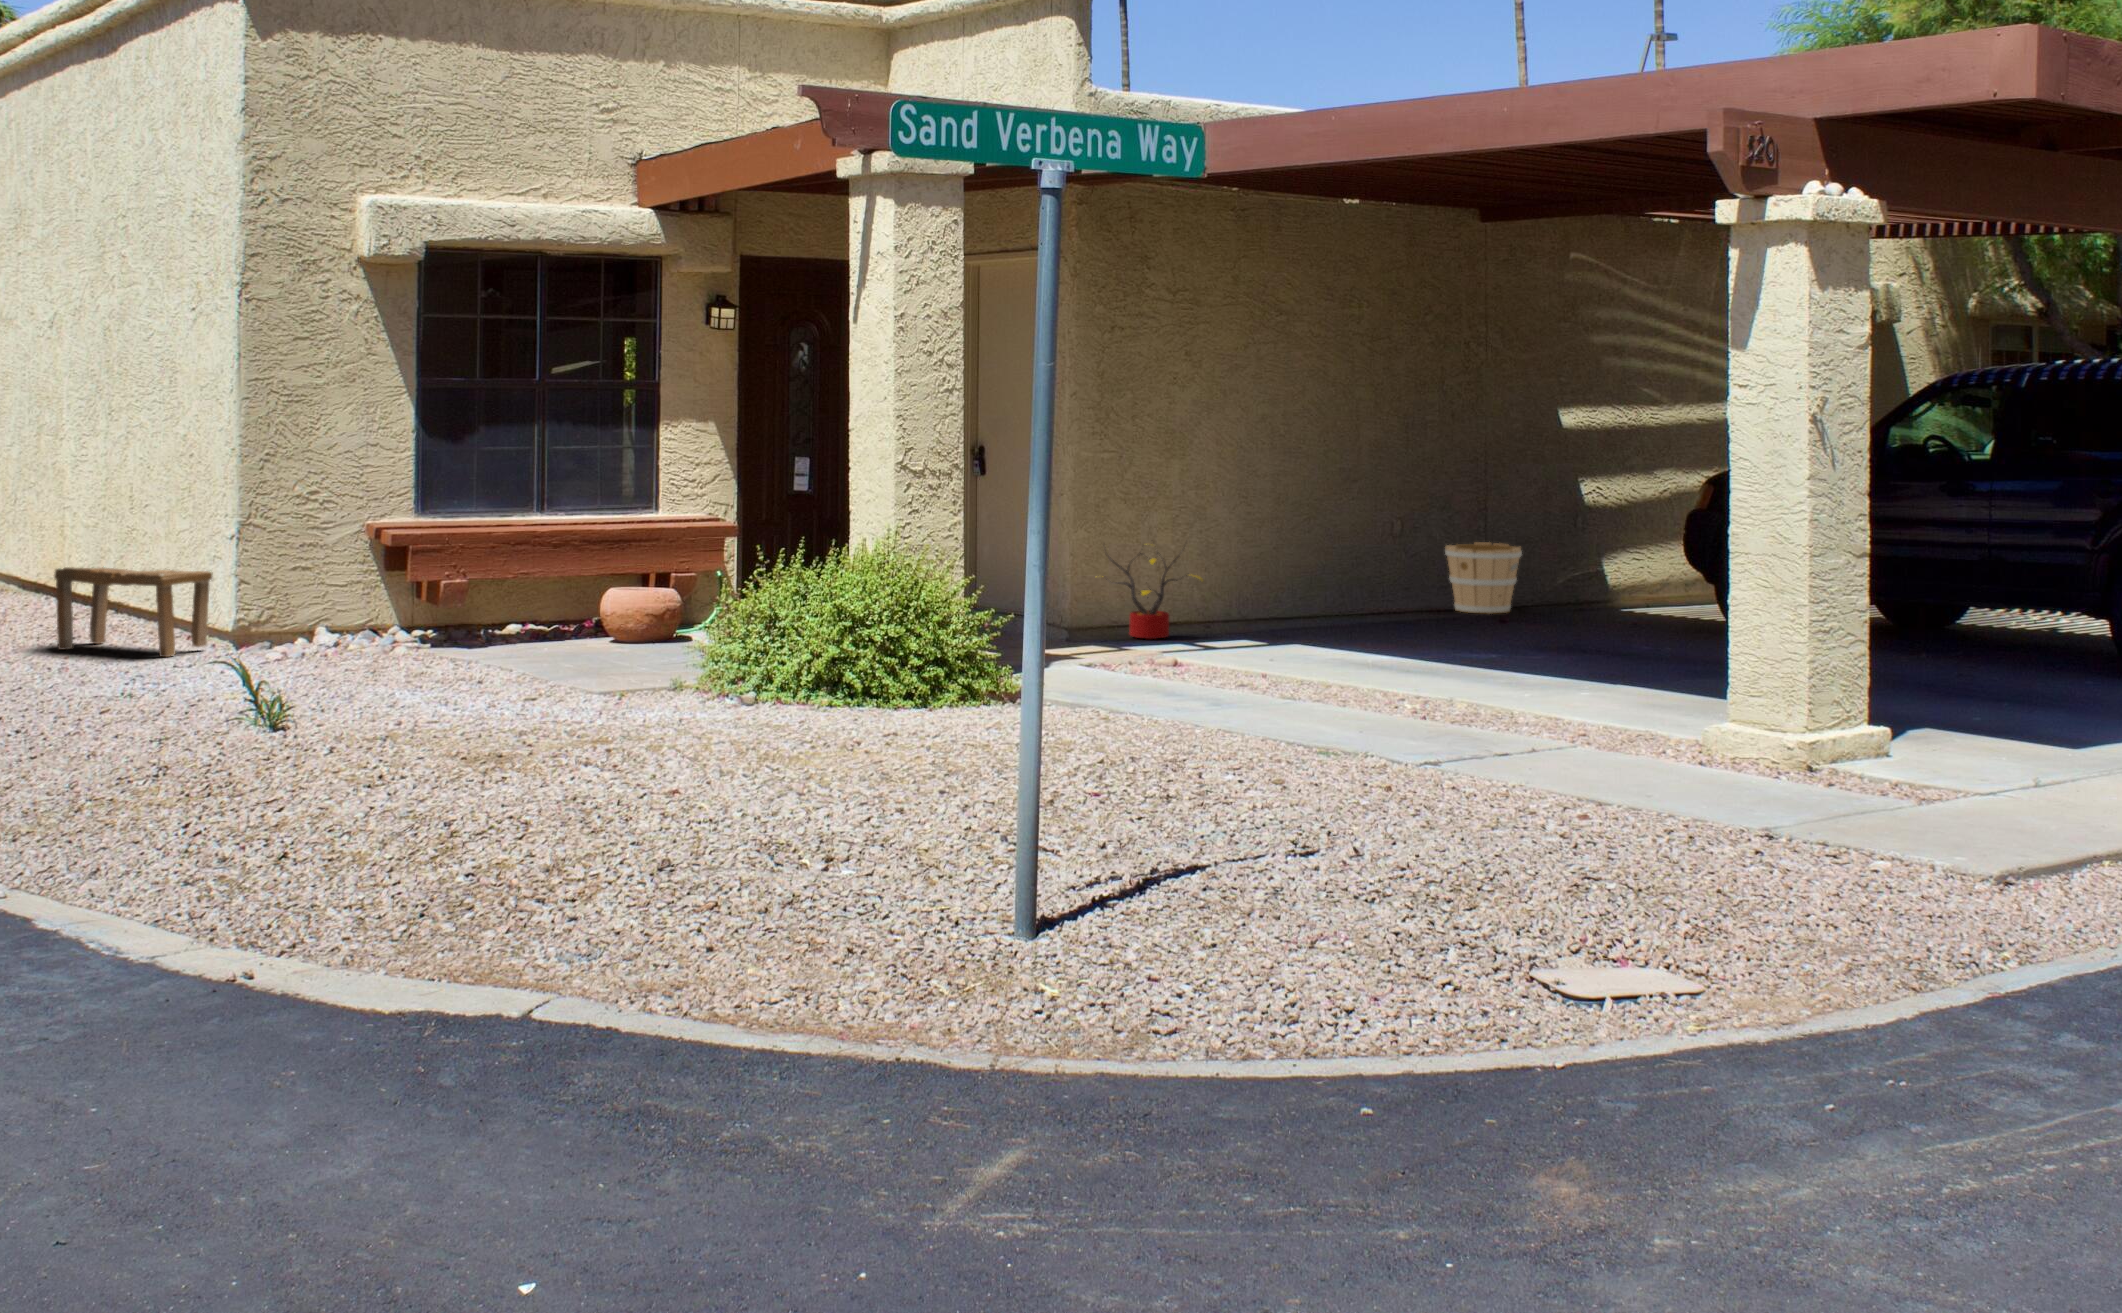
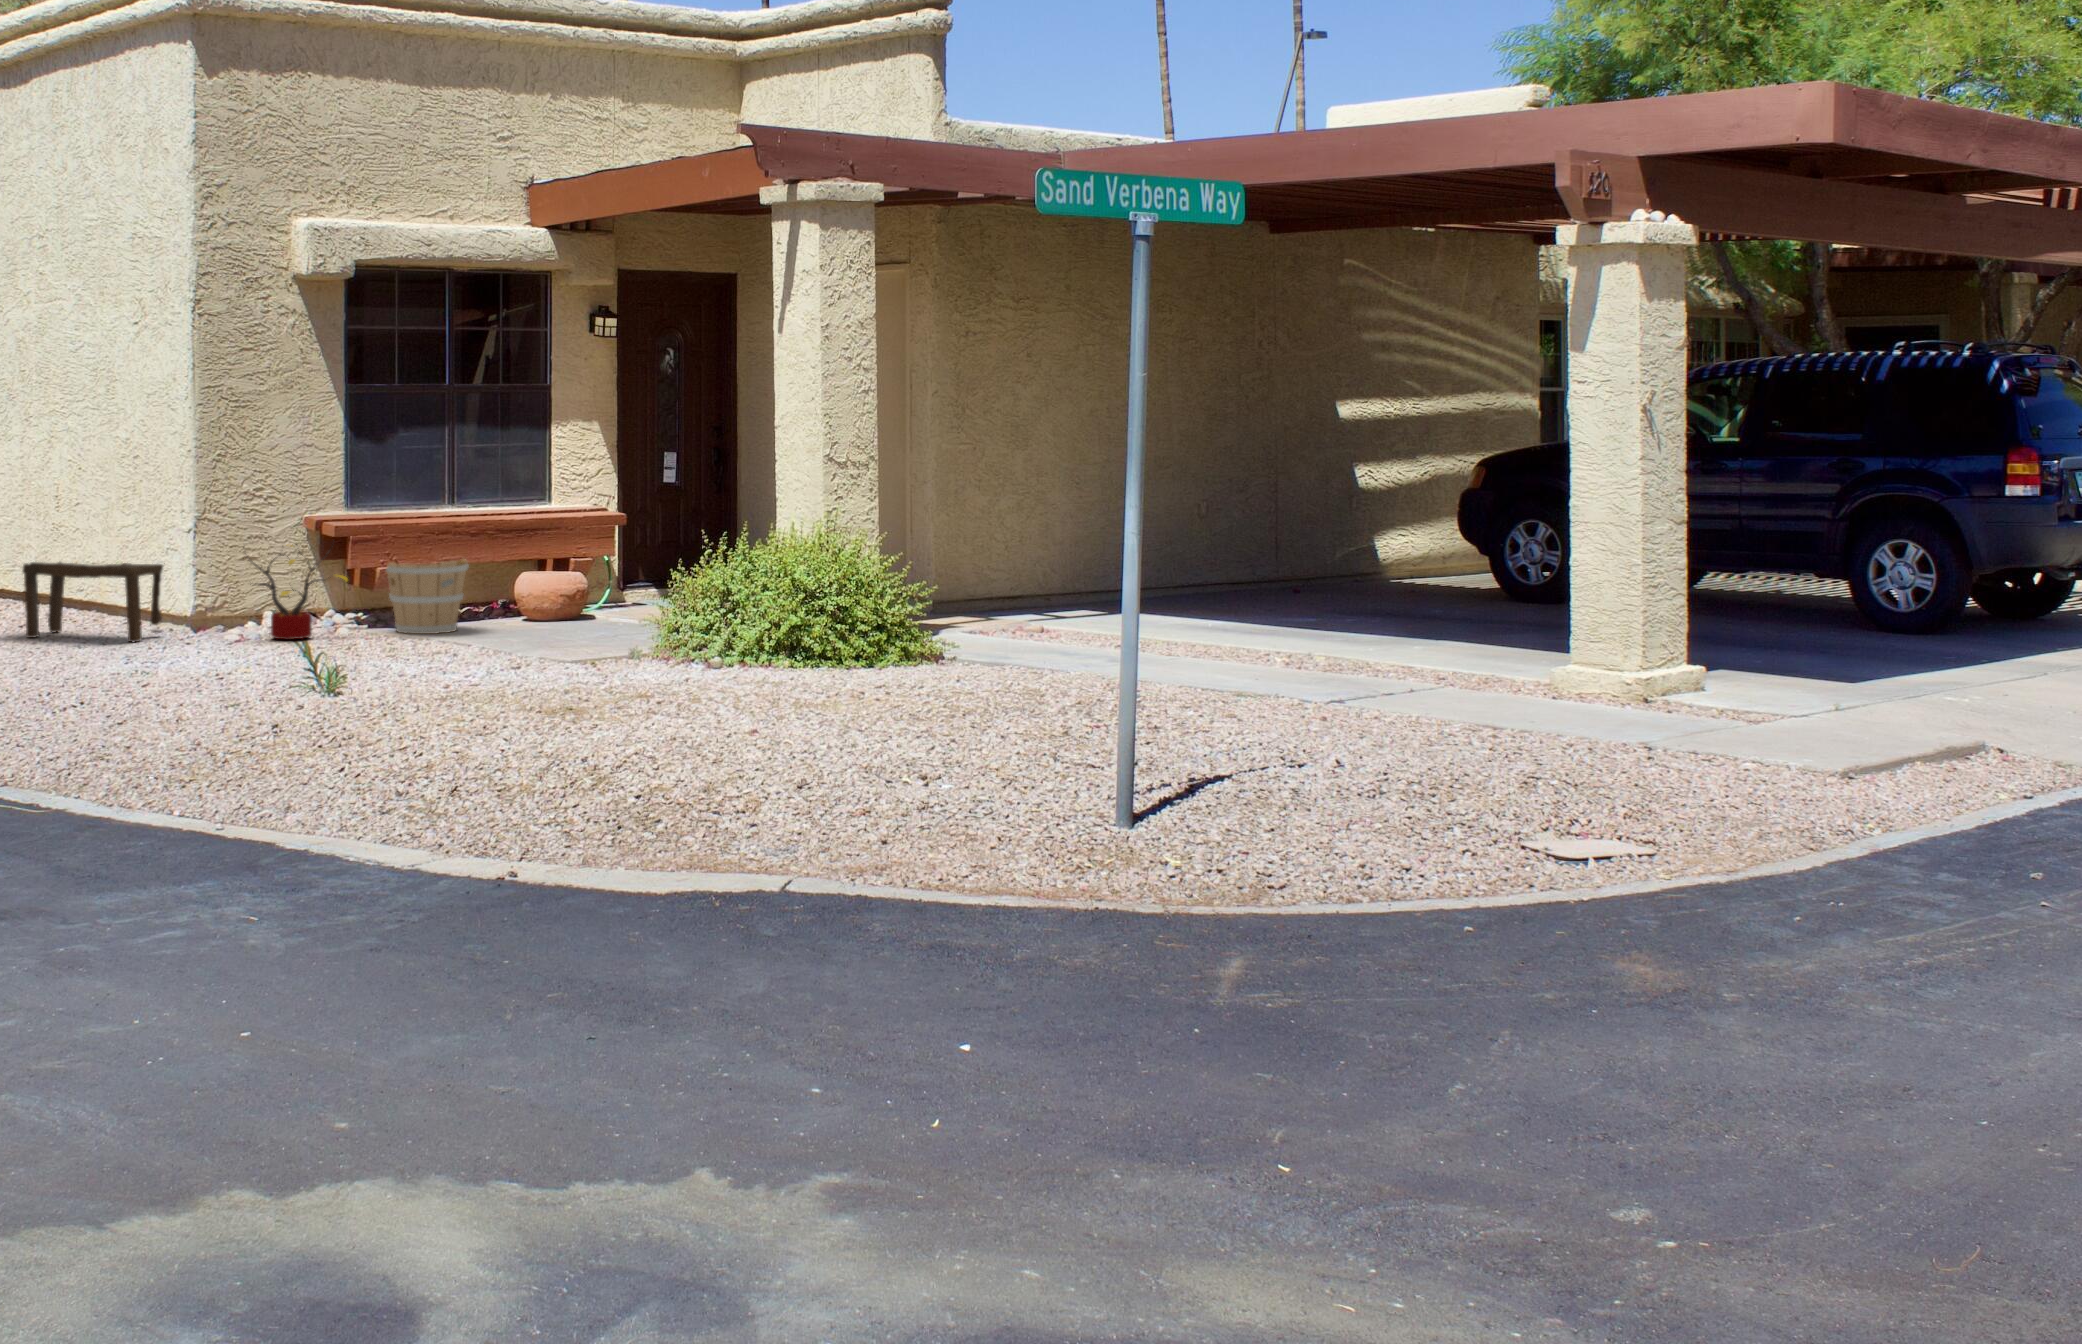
wooden bucket: present [1445,542,1522,614] -> present [386,559,469,634]
decorative plant: present [1108,546,1202,639] -> present [249,540,348,639]

